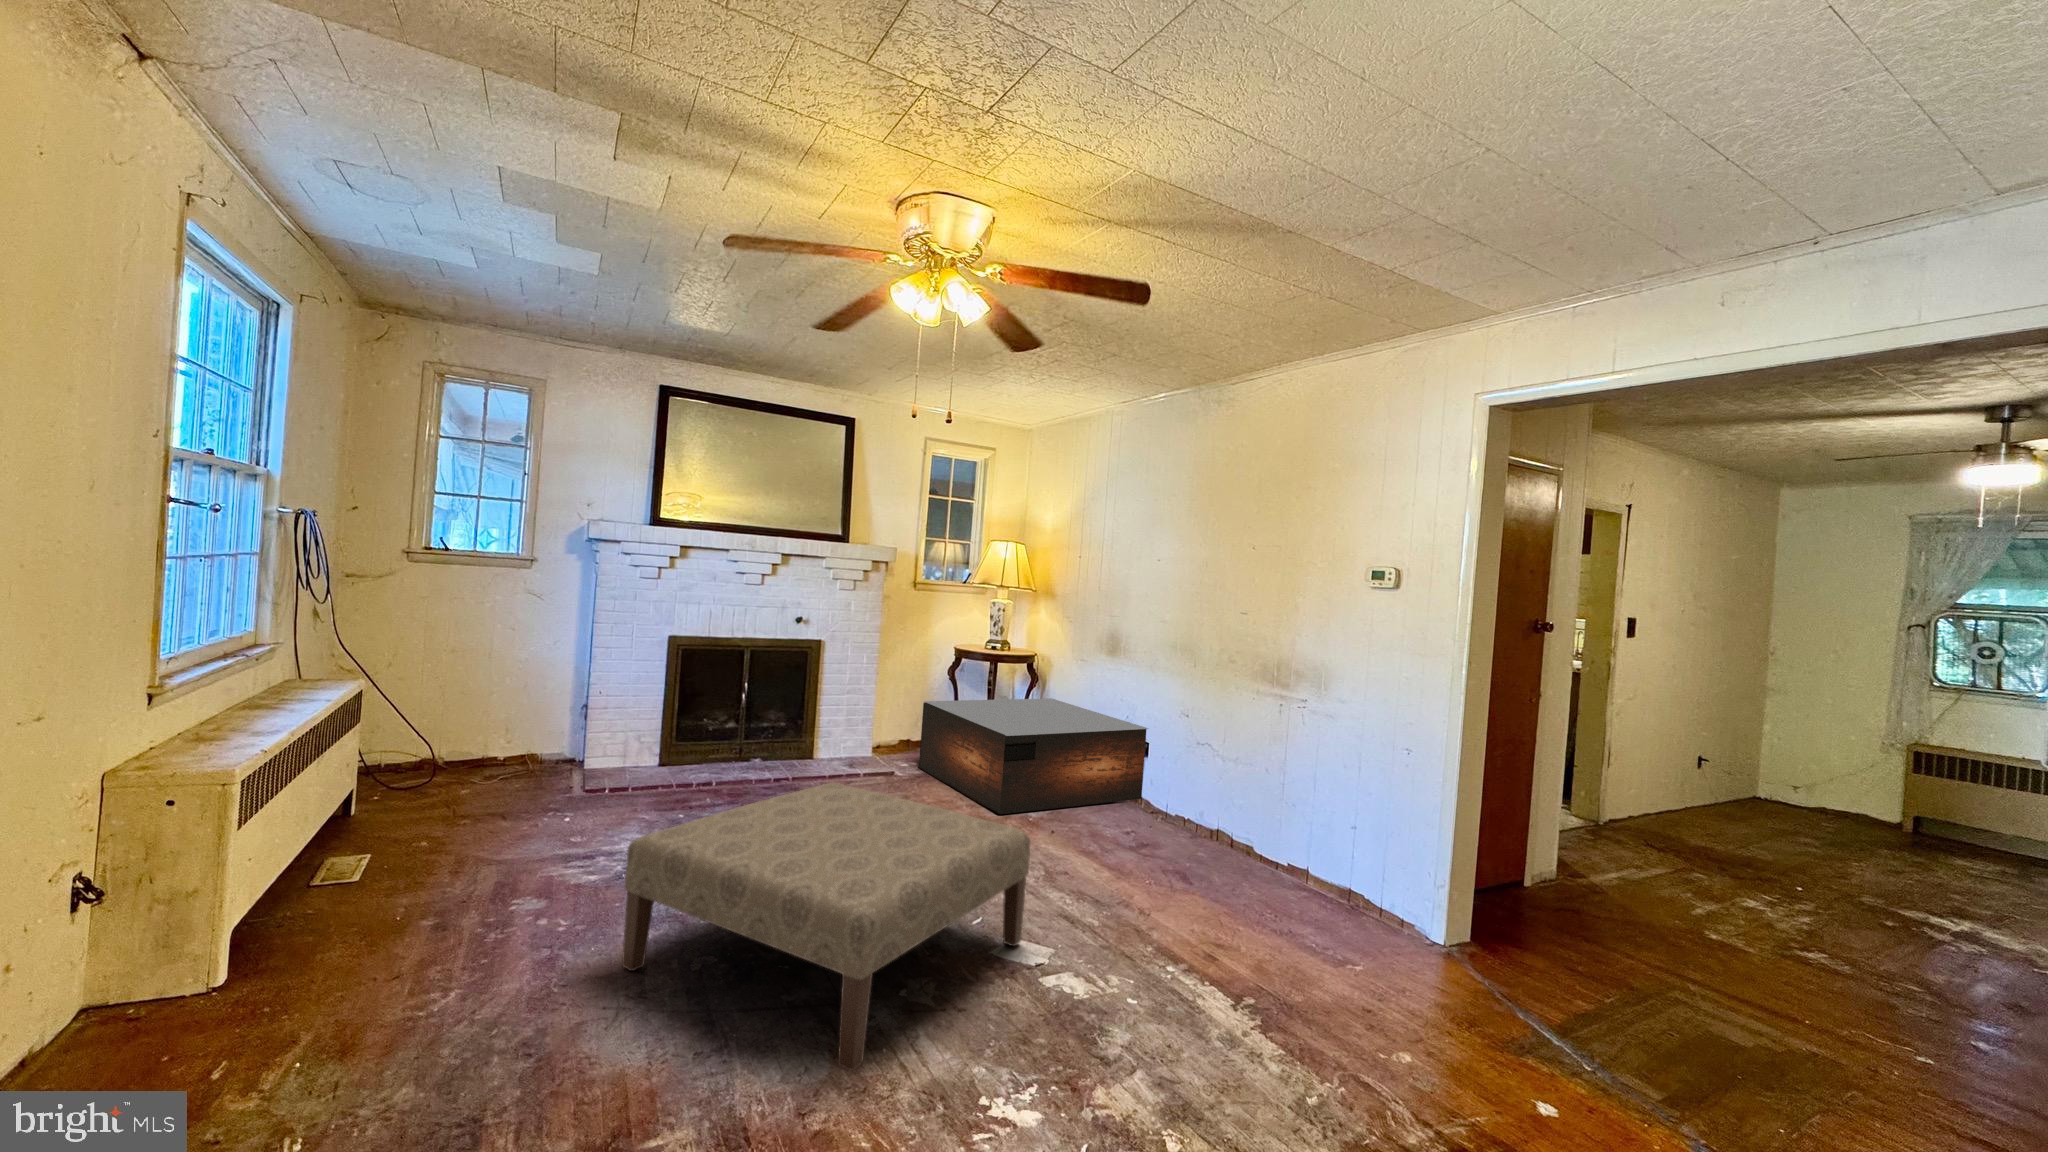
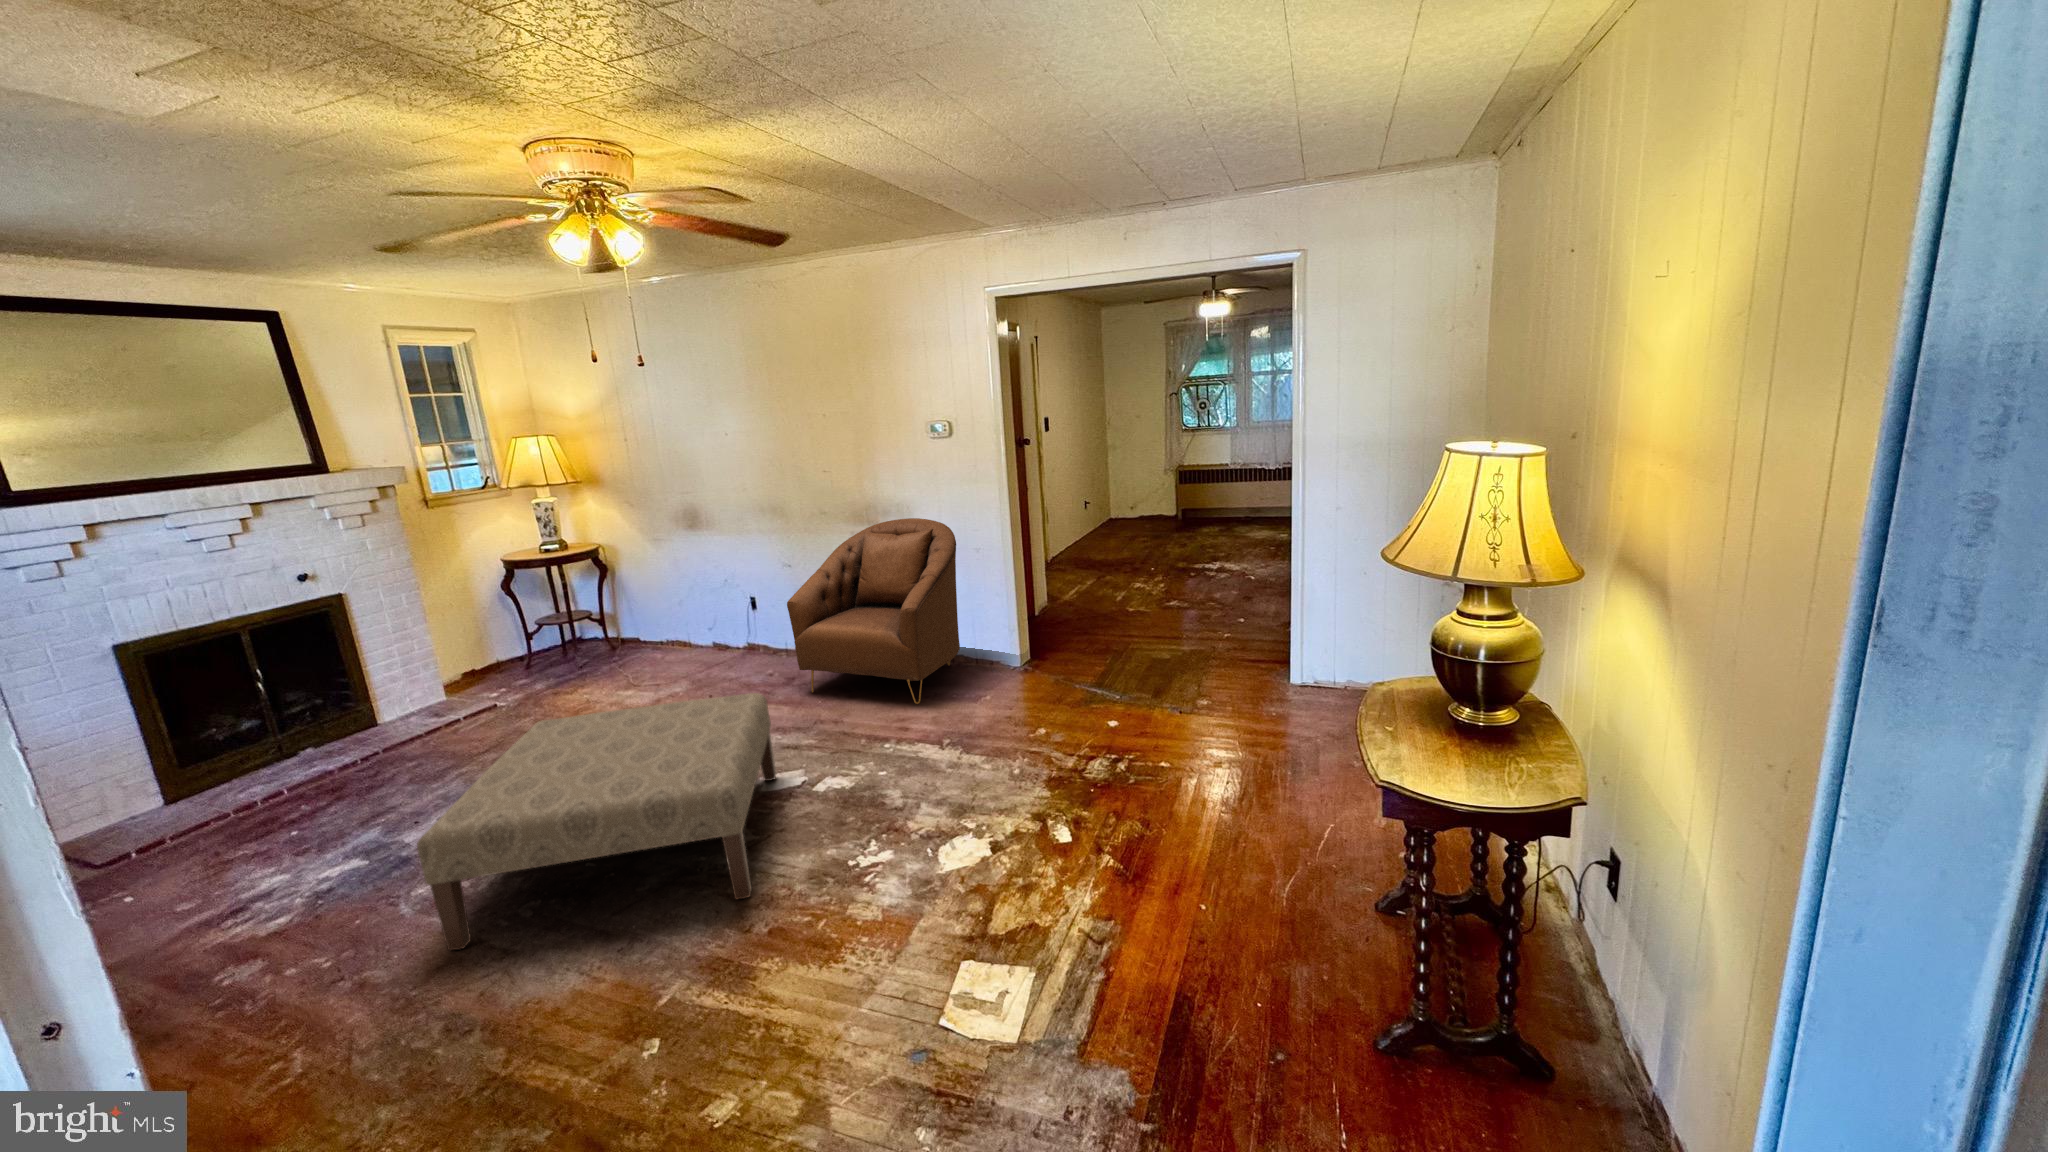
armchair: none [1137,686,1374,934] -> present [787,518,960,704]
coffee table: present [918,698,1148,814] -> none [505,584,761,700]

